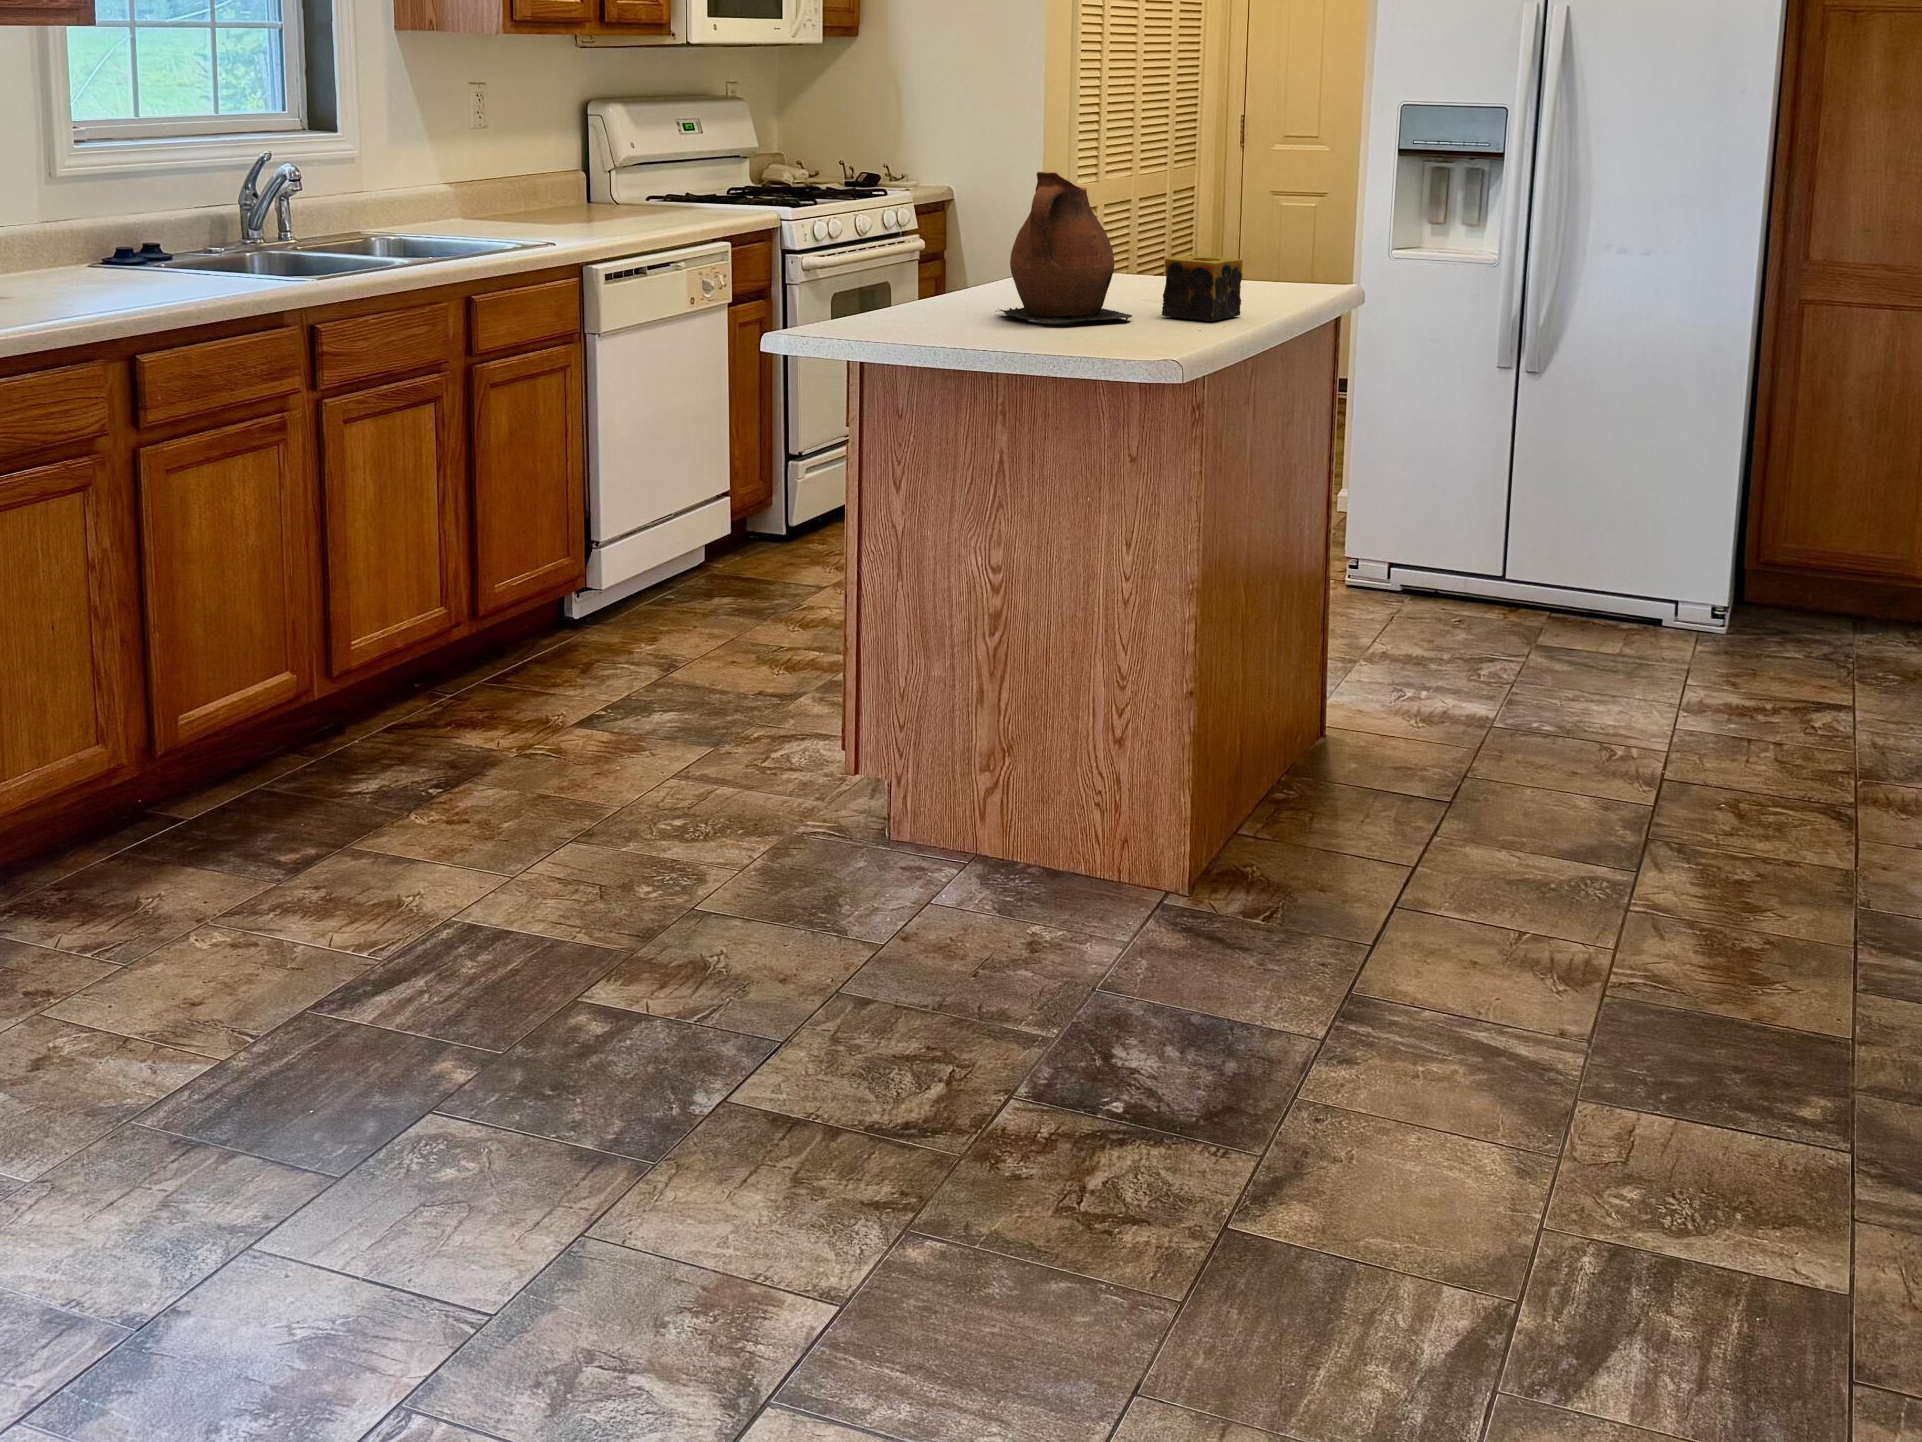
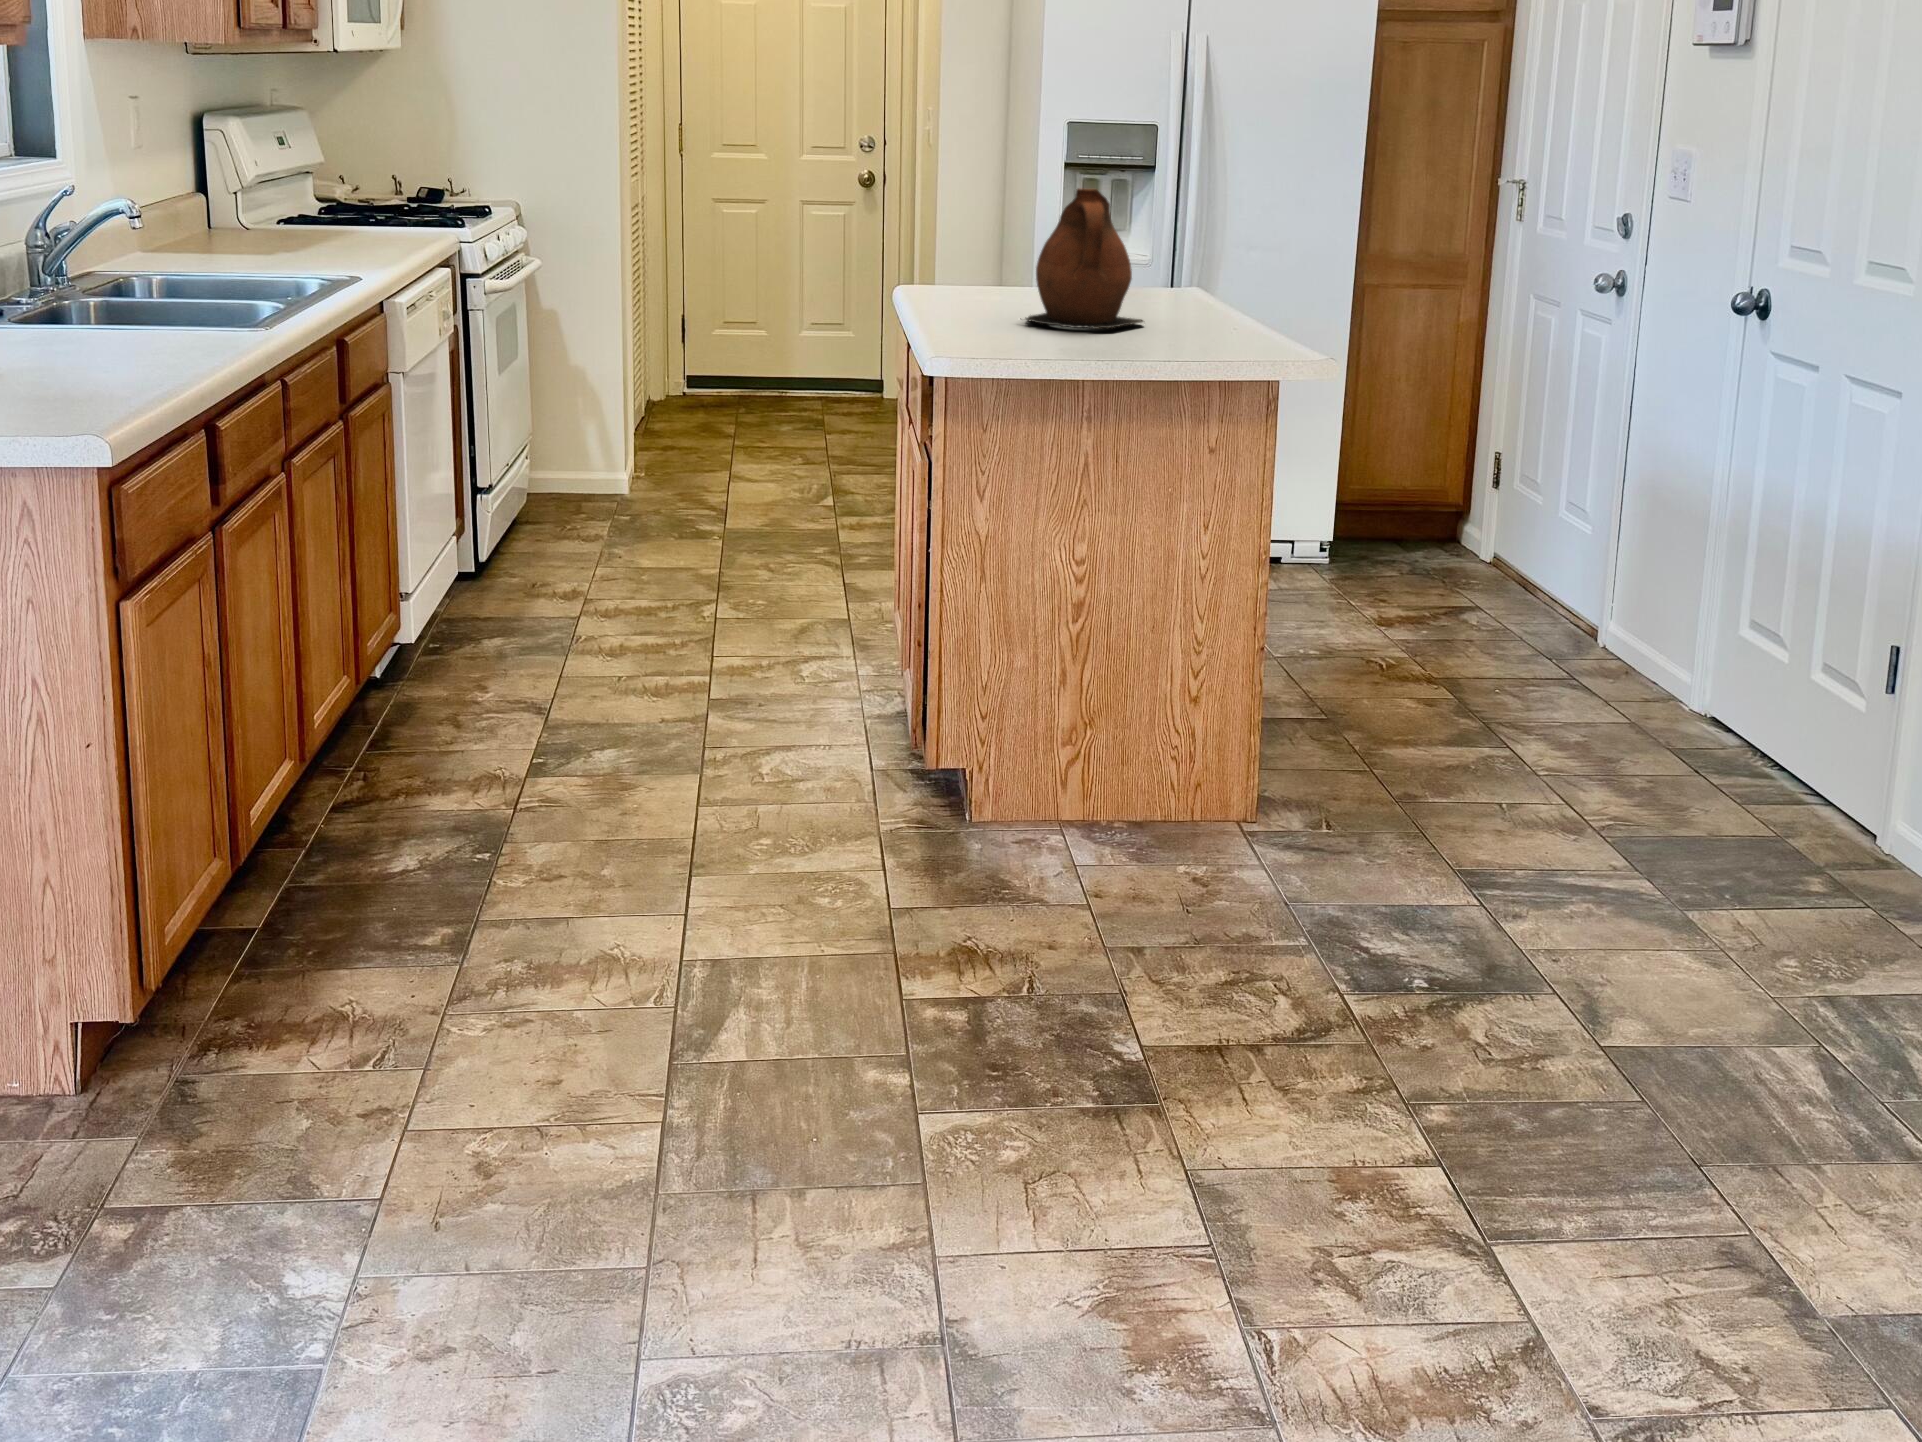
candle: present [1162,255,1243,321] -> none [1153,262,1210,321]

